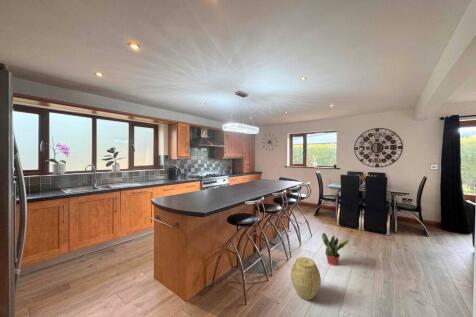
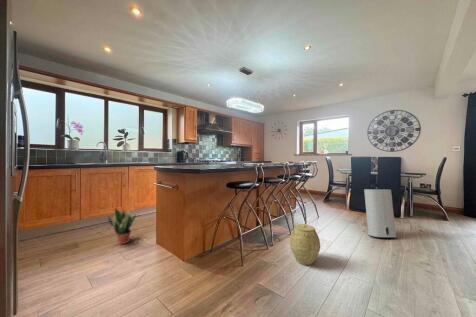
air purifier: none [356,213,386,261] -> present [364,189,396,237]
potted plant: present [322,233,349,266] -> present [108,208,136,244]

